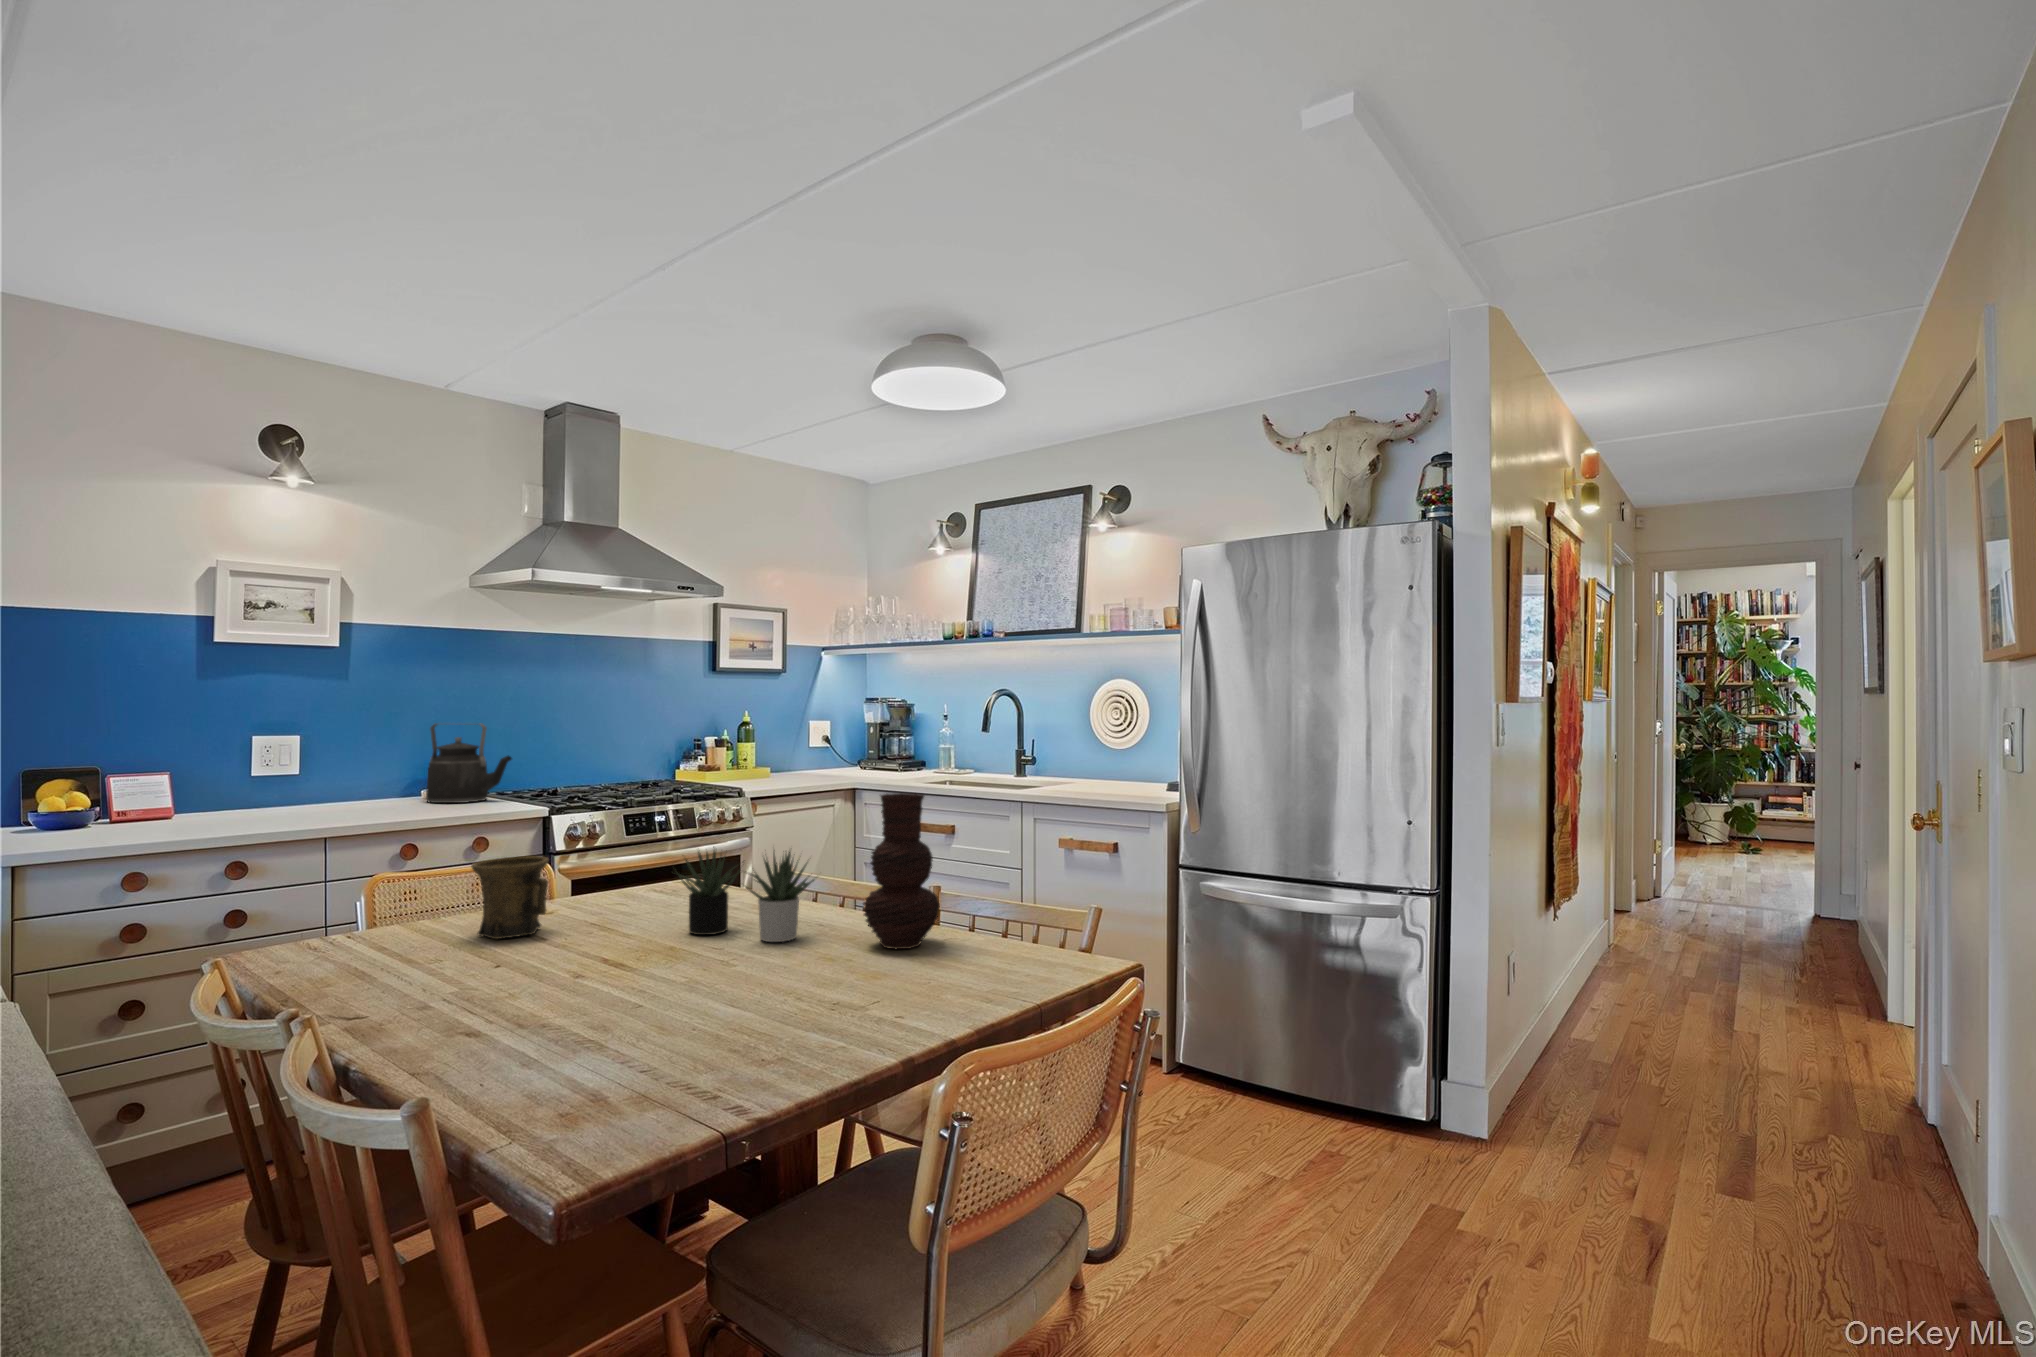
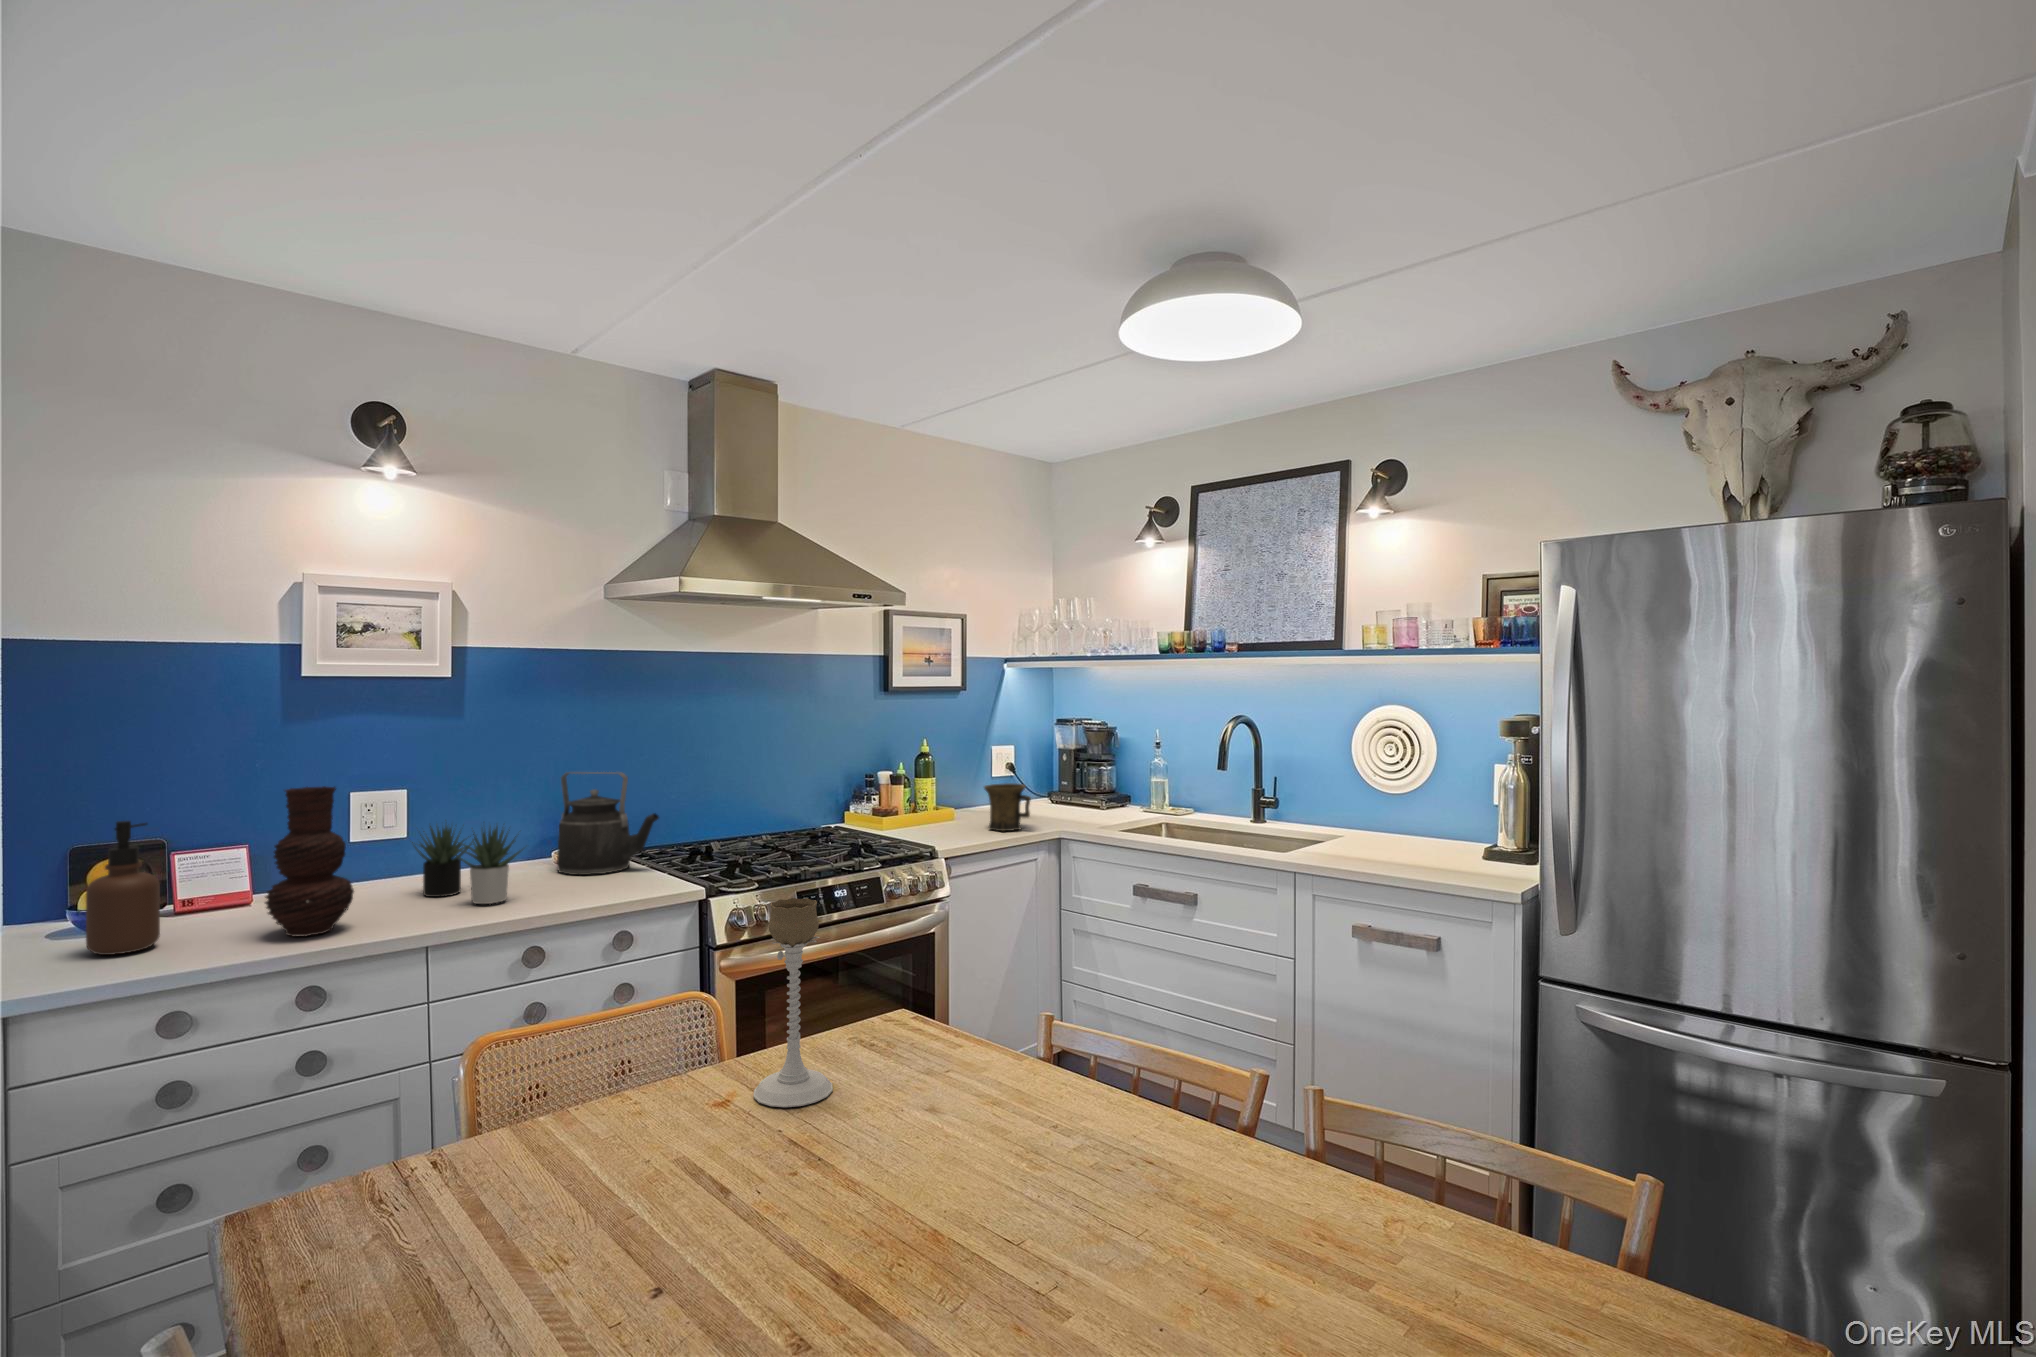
soap dispenser: none [55,739,112,838] -> present [86,821,160,955]
candle holder: none [566,776,623,910] -> present [754,898,833,1107]
vase: present [863,793,940,949] -> present [265,786,354,936]
succulent plant: present [677,847,814,942] -> present [412,826,521,904]
mug: present [471,856,549,939] -> present [984,783,1031,831]

